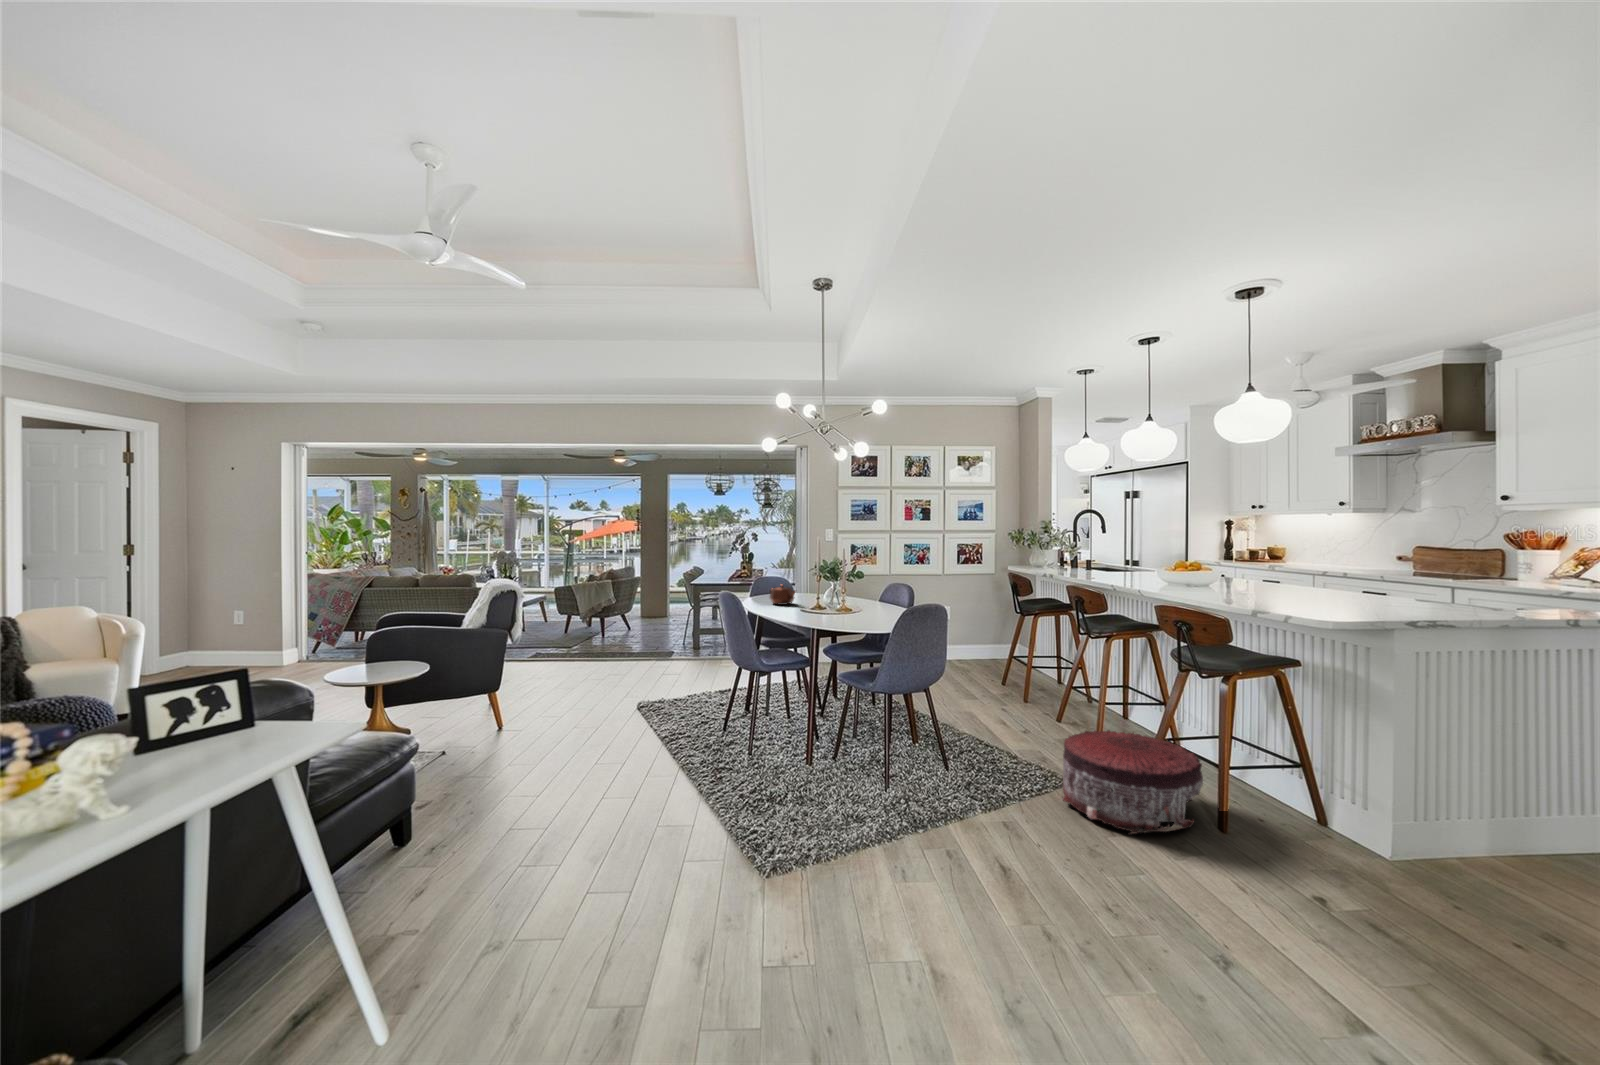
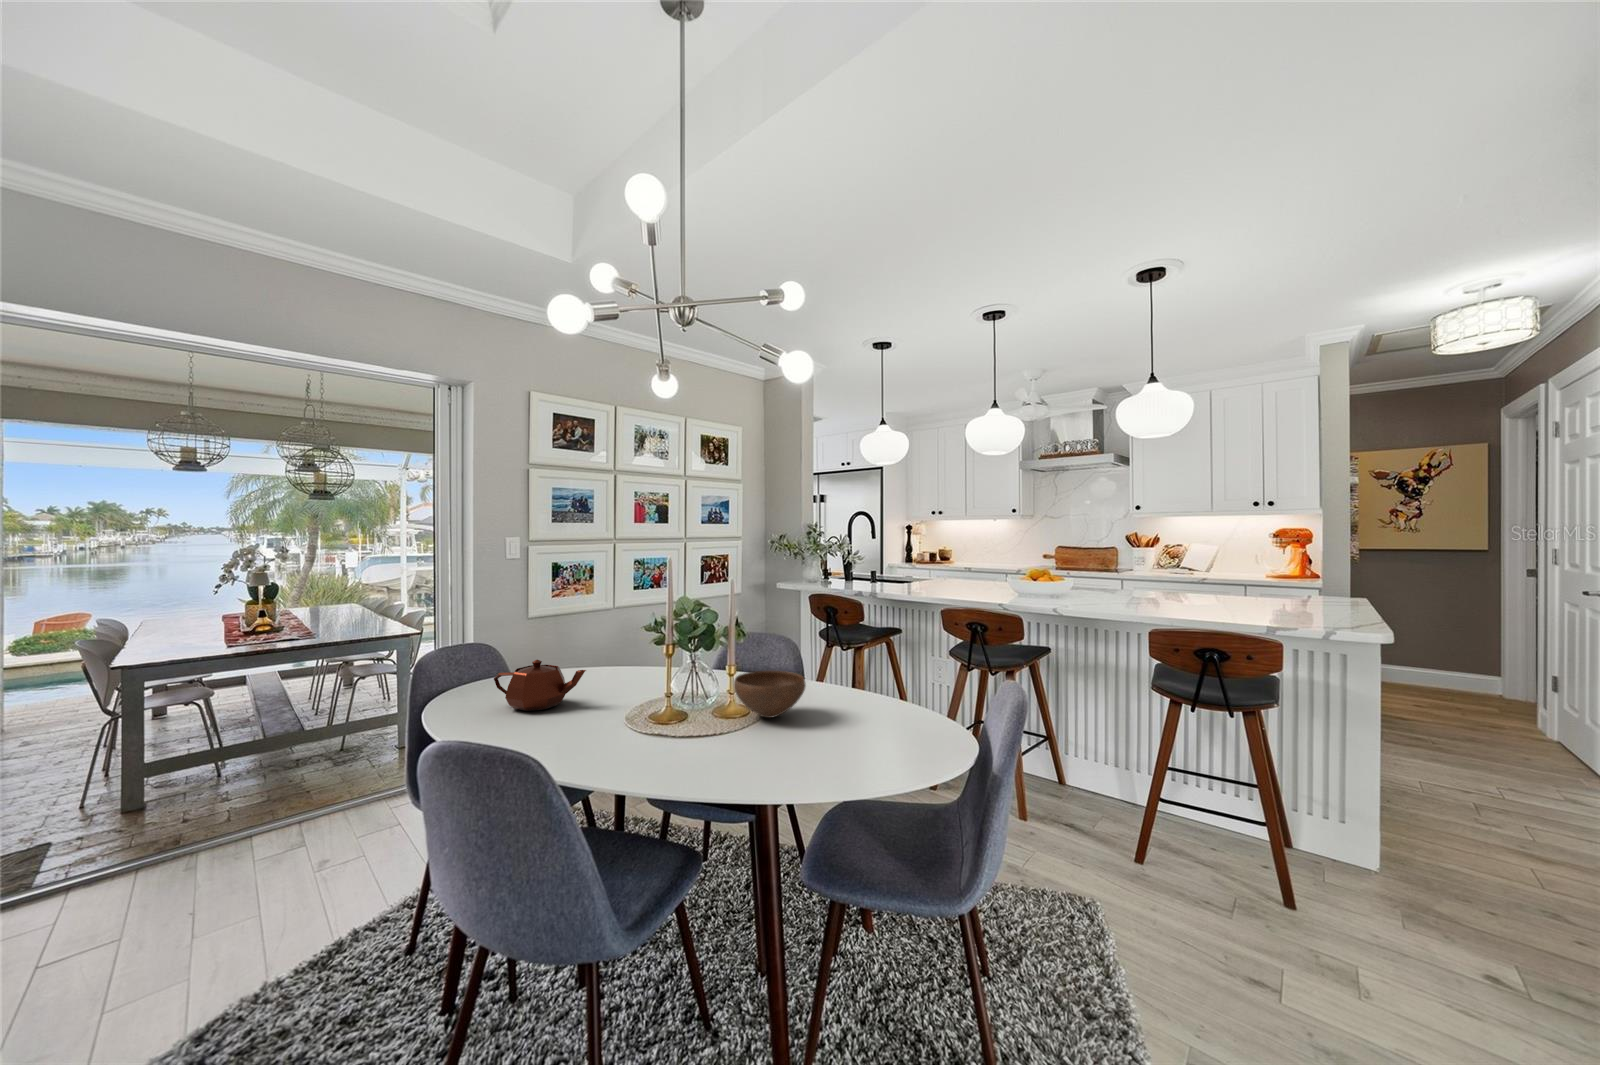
bowl: none [835,598,868,618] -> present [734,671,806,718]
pouf: present [1063,730,1203,834] -> none [1146,804,1380,993]

